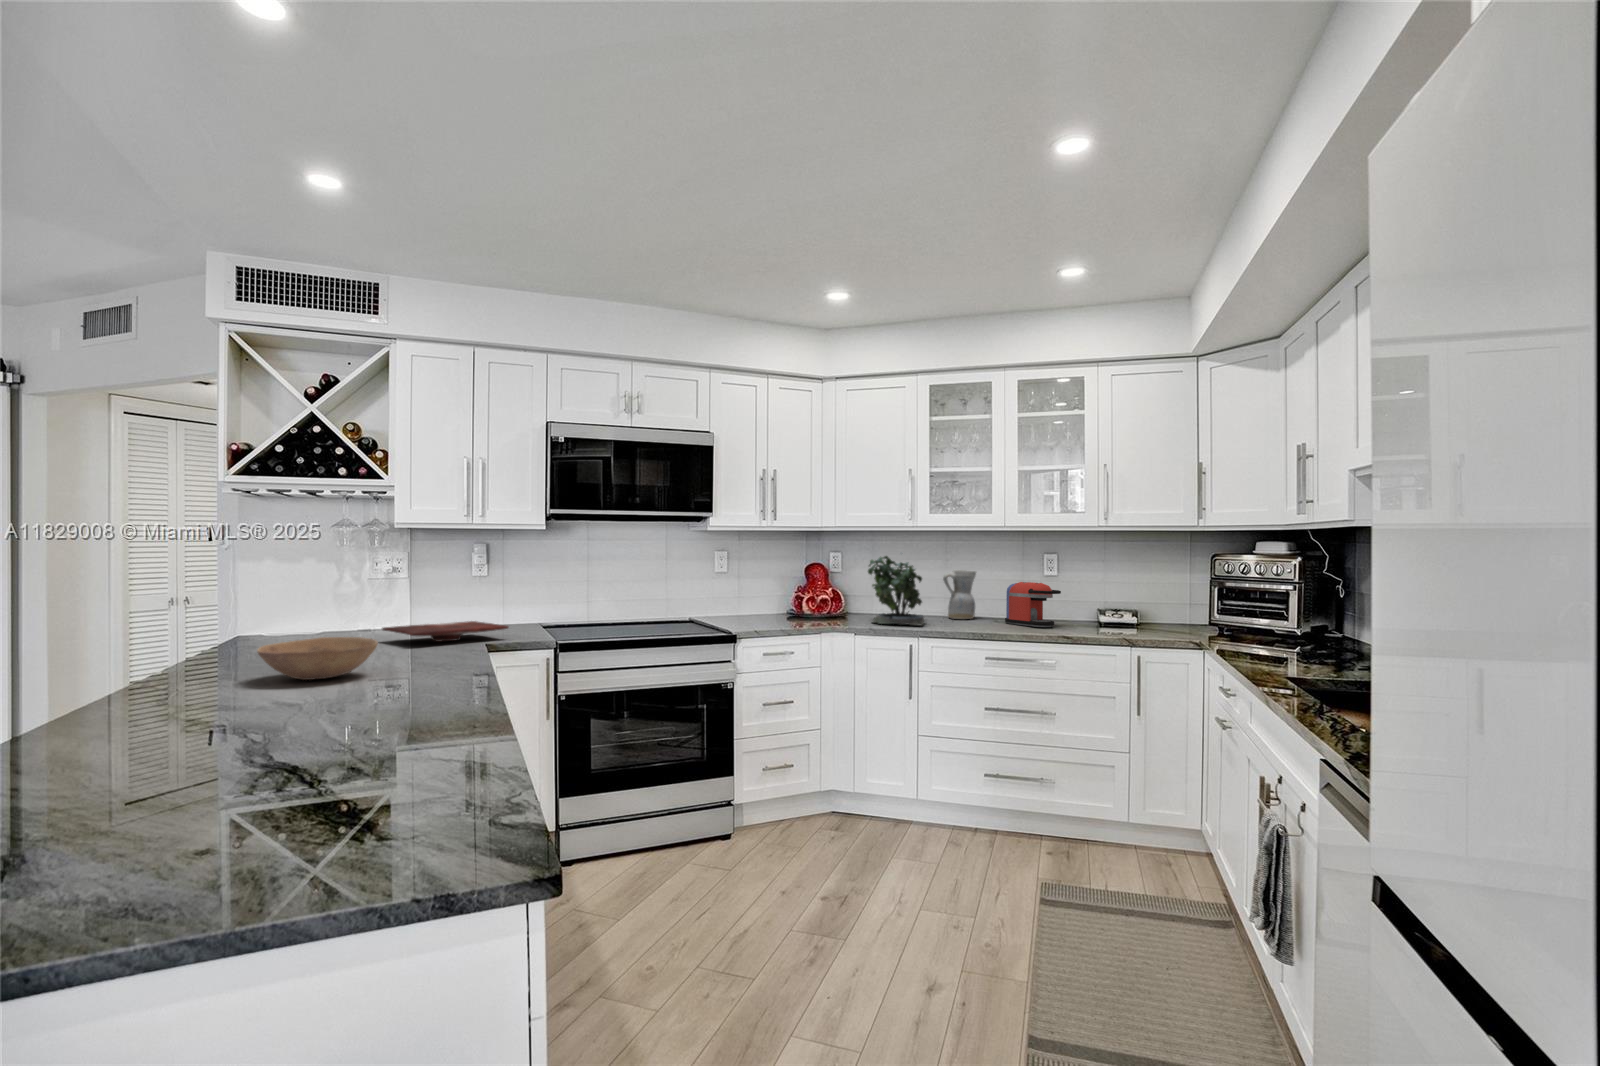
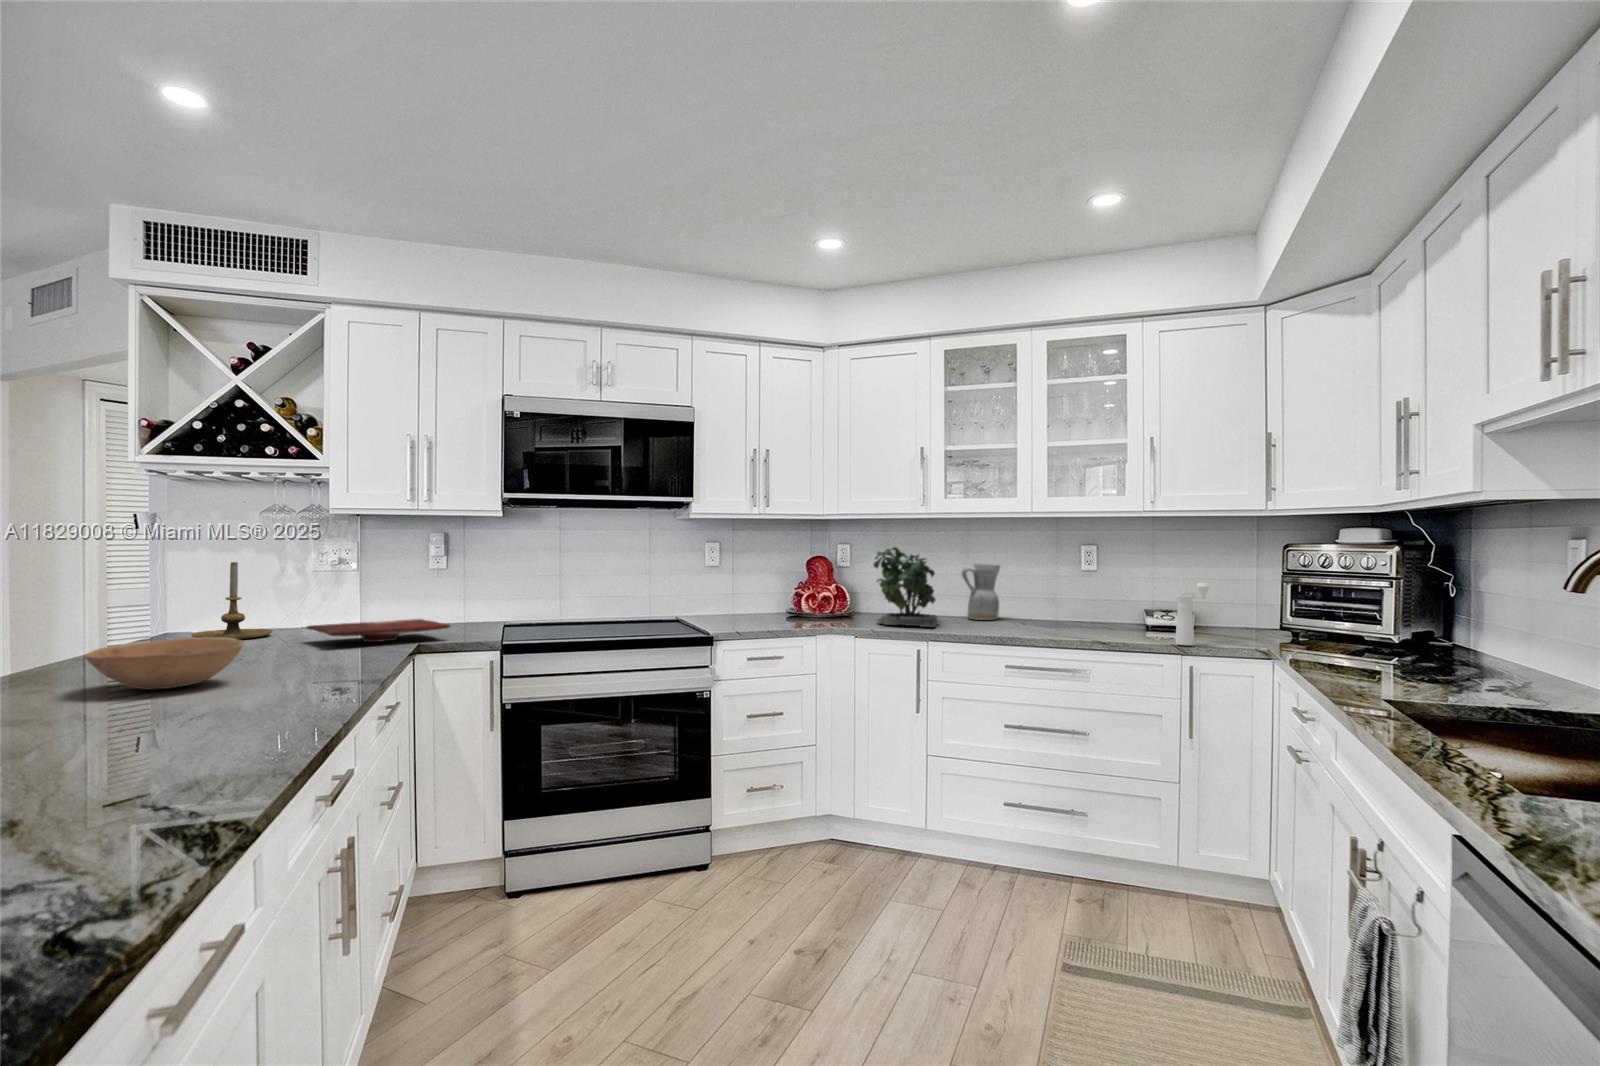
candle holder: none [271,570,342,641] -> present [191,562,273,639]
coffee maker: present [1005,582,1061,627] -> none [1033,577,1098,630]
pepper mill: none [1126,587,1154,639] -> present [1176,583,1210,645]

